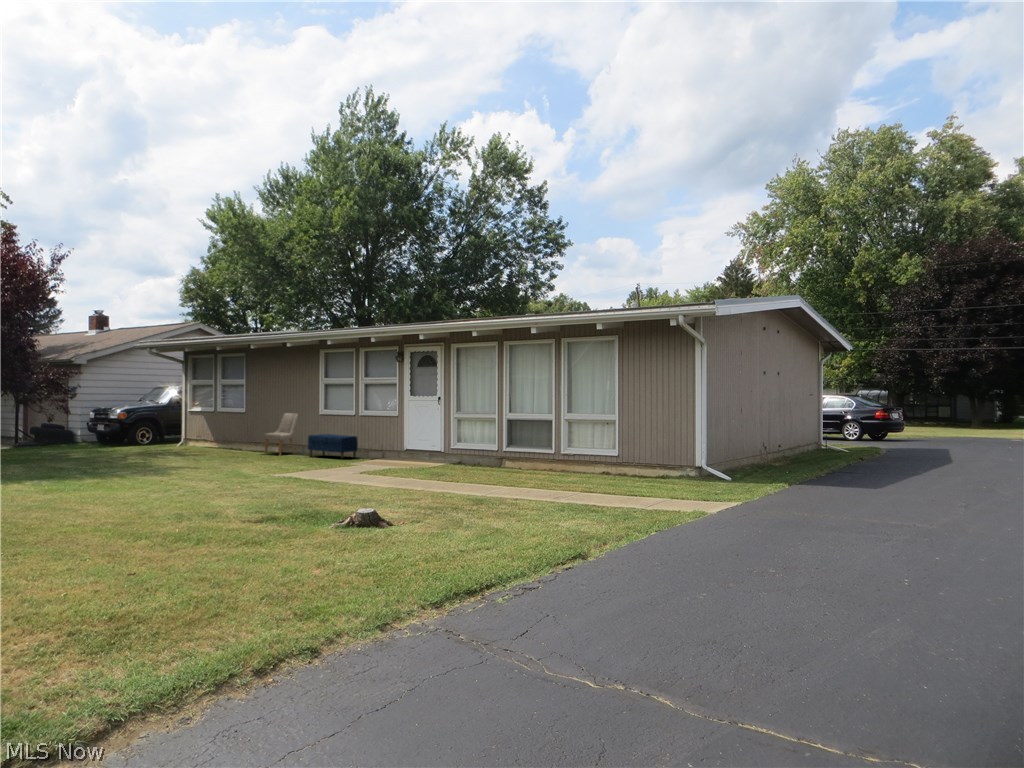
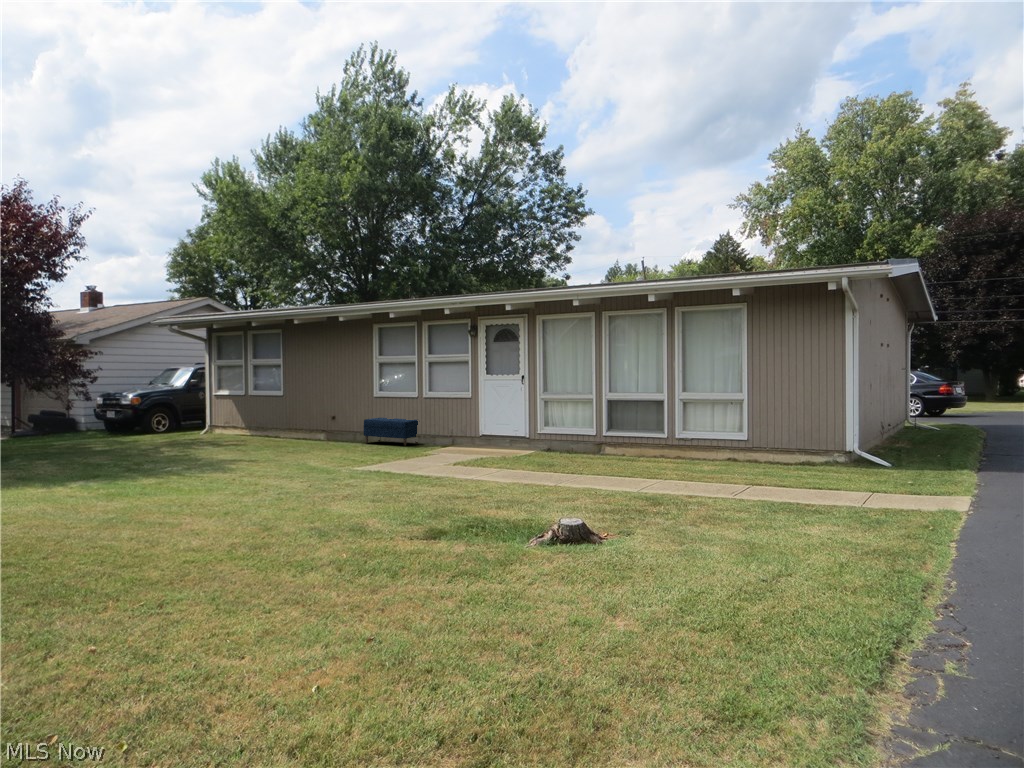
chair: present [264,413,298,455] -> none [311,395,348,443]

